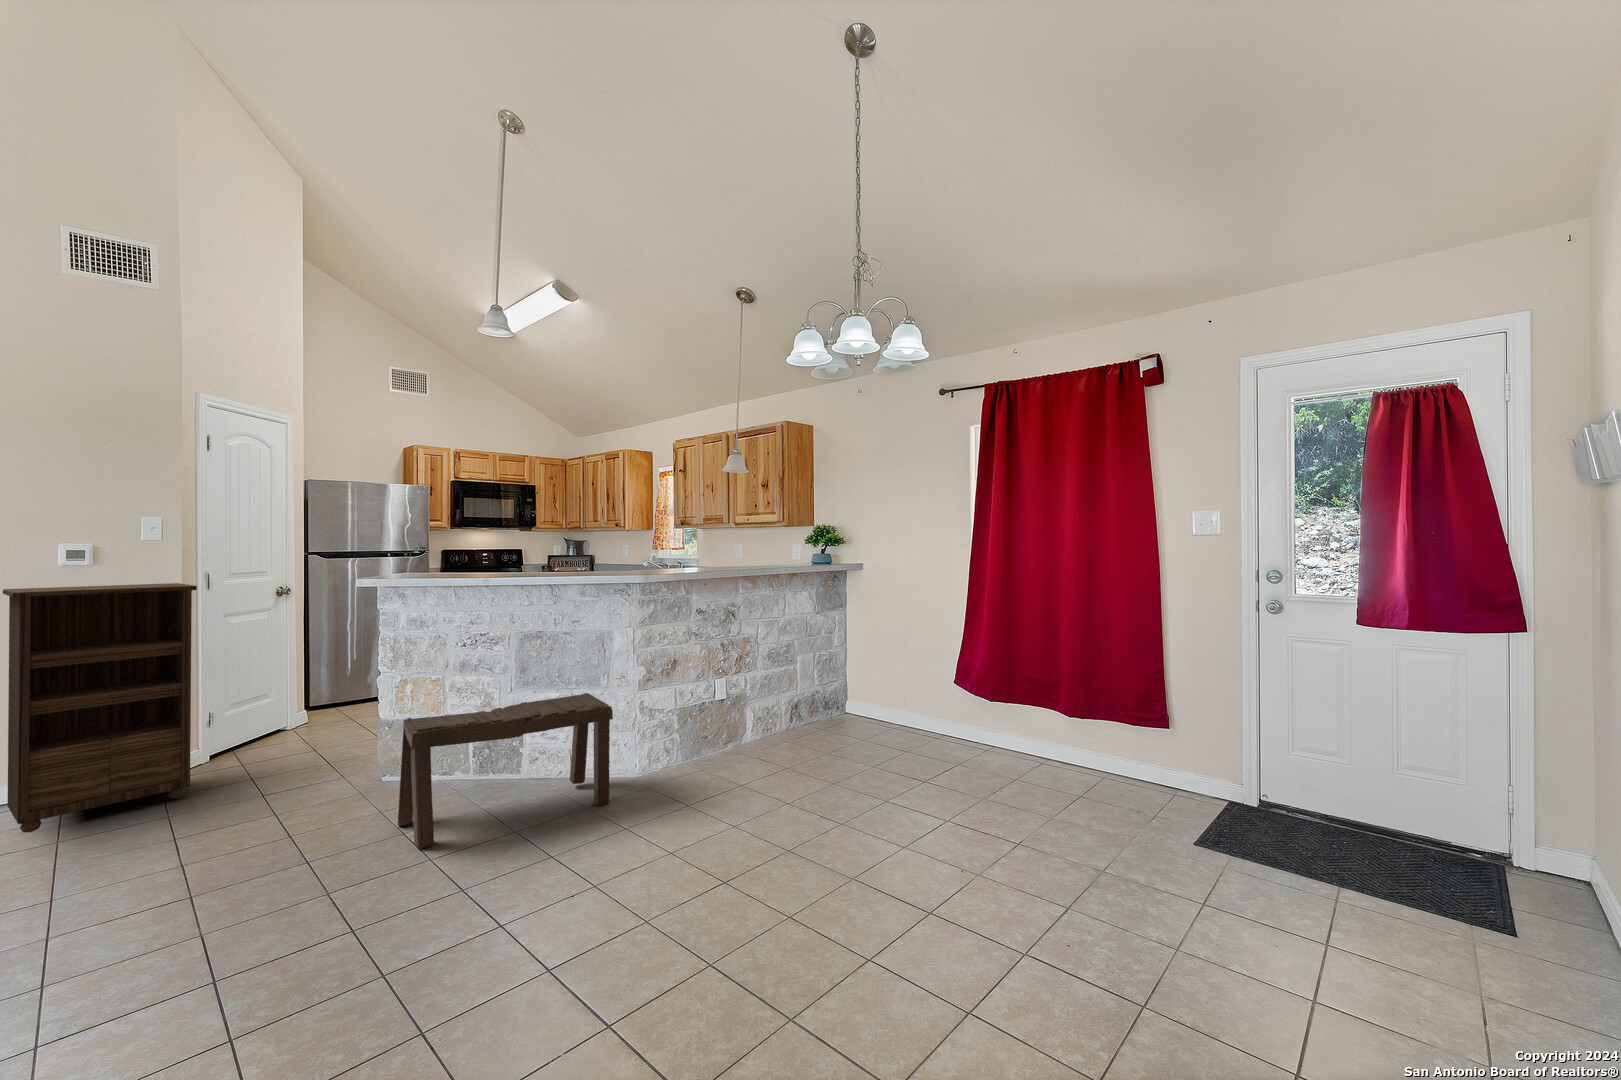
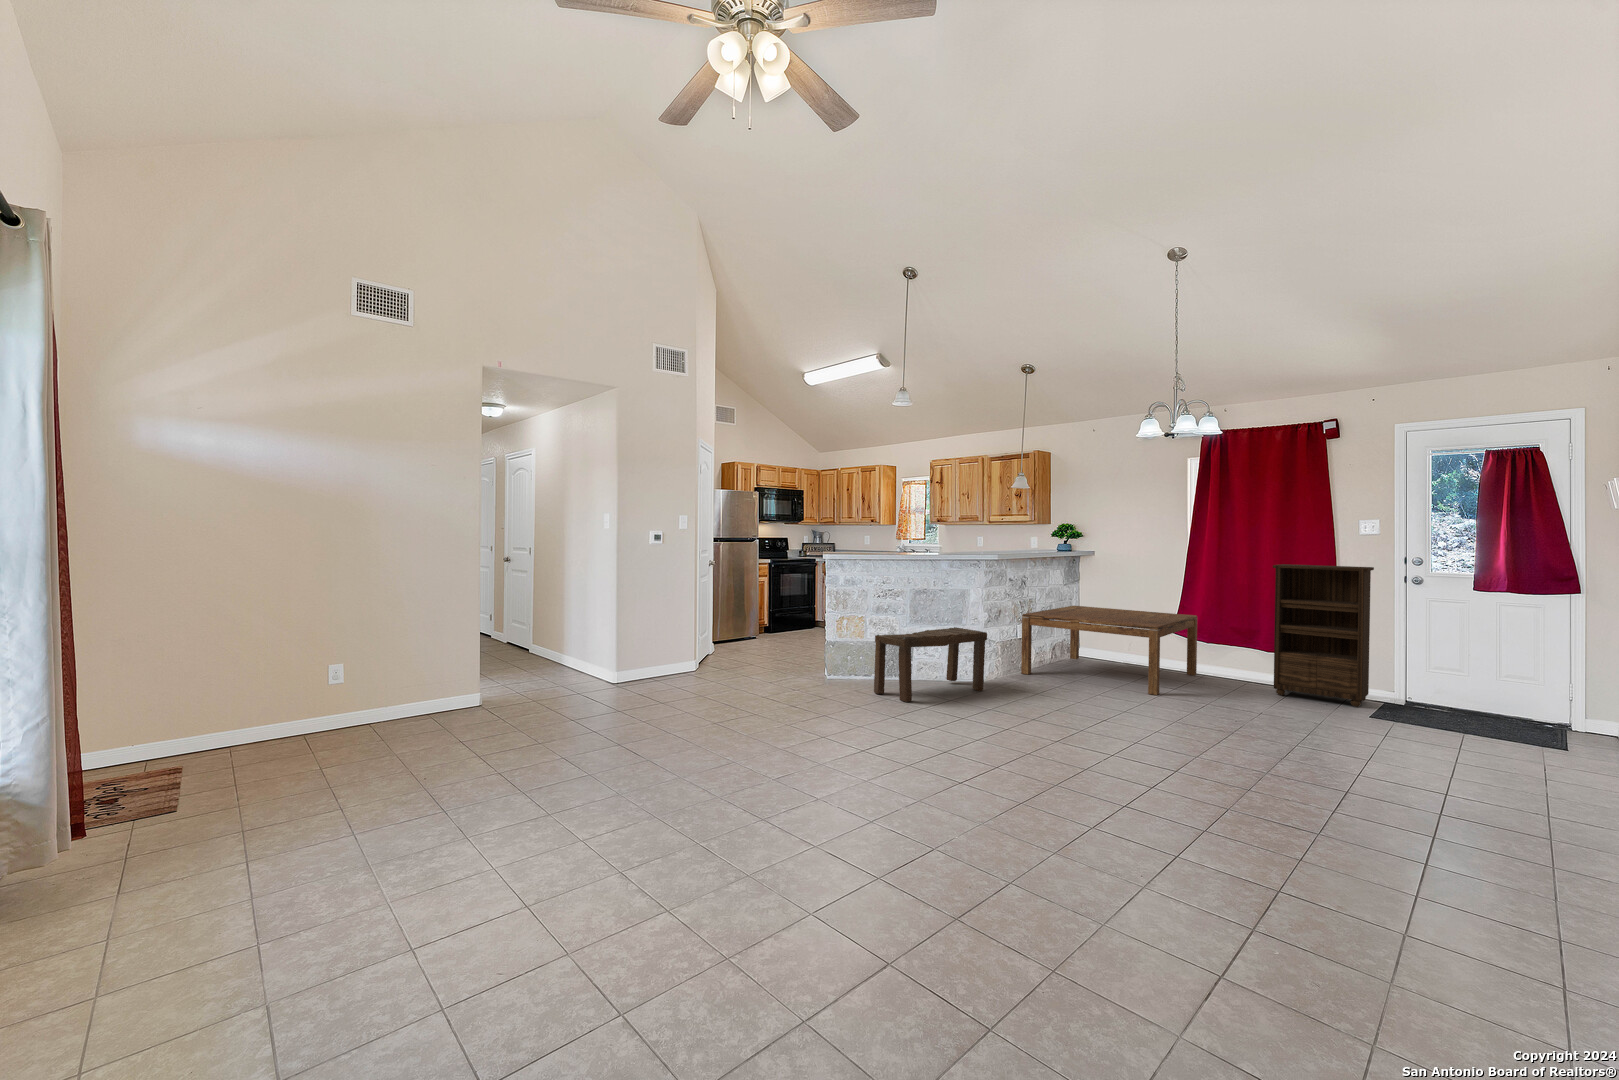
bookshelf: present [3,583,197,832] -> present [1273,564,1374,707]
coffee table: none [721,642,984,801] -> present [1021,606,1197,695]

